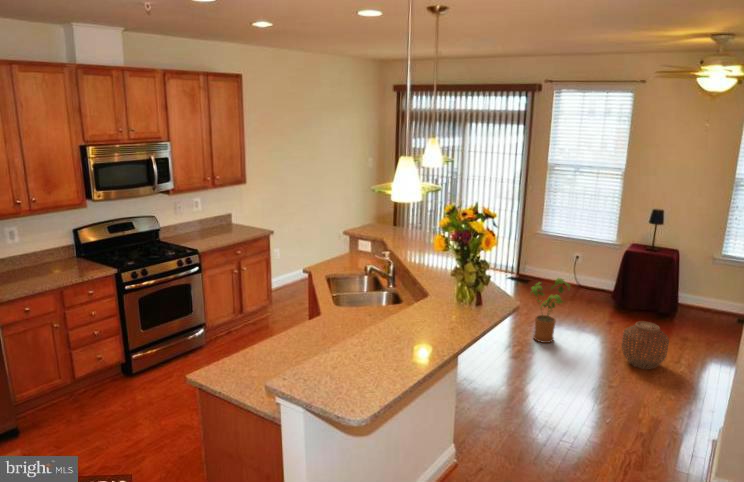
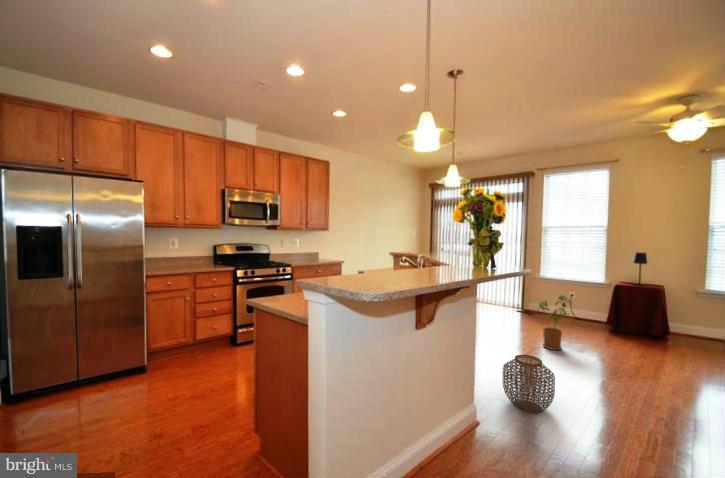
woven basket: present [622,321,669,369] -> present [503,355,555,413]

